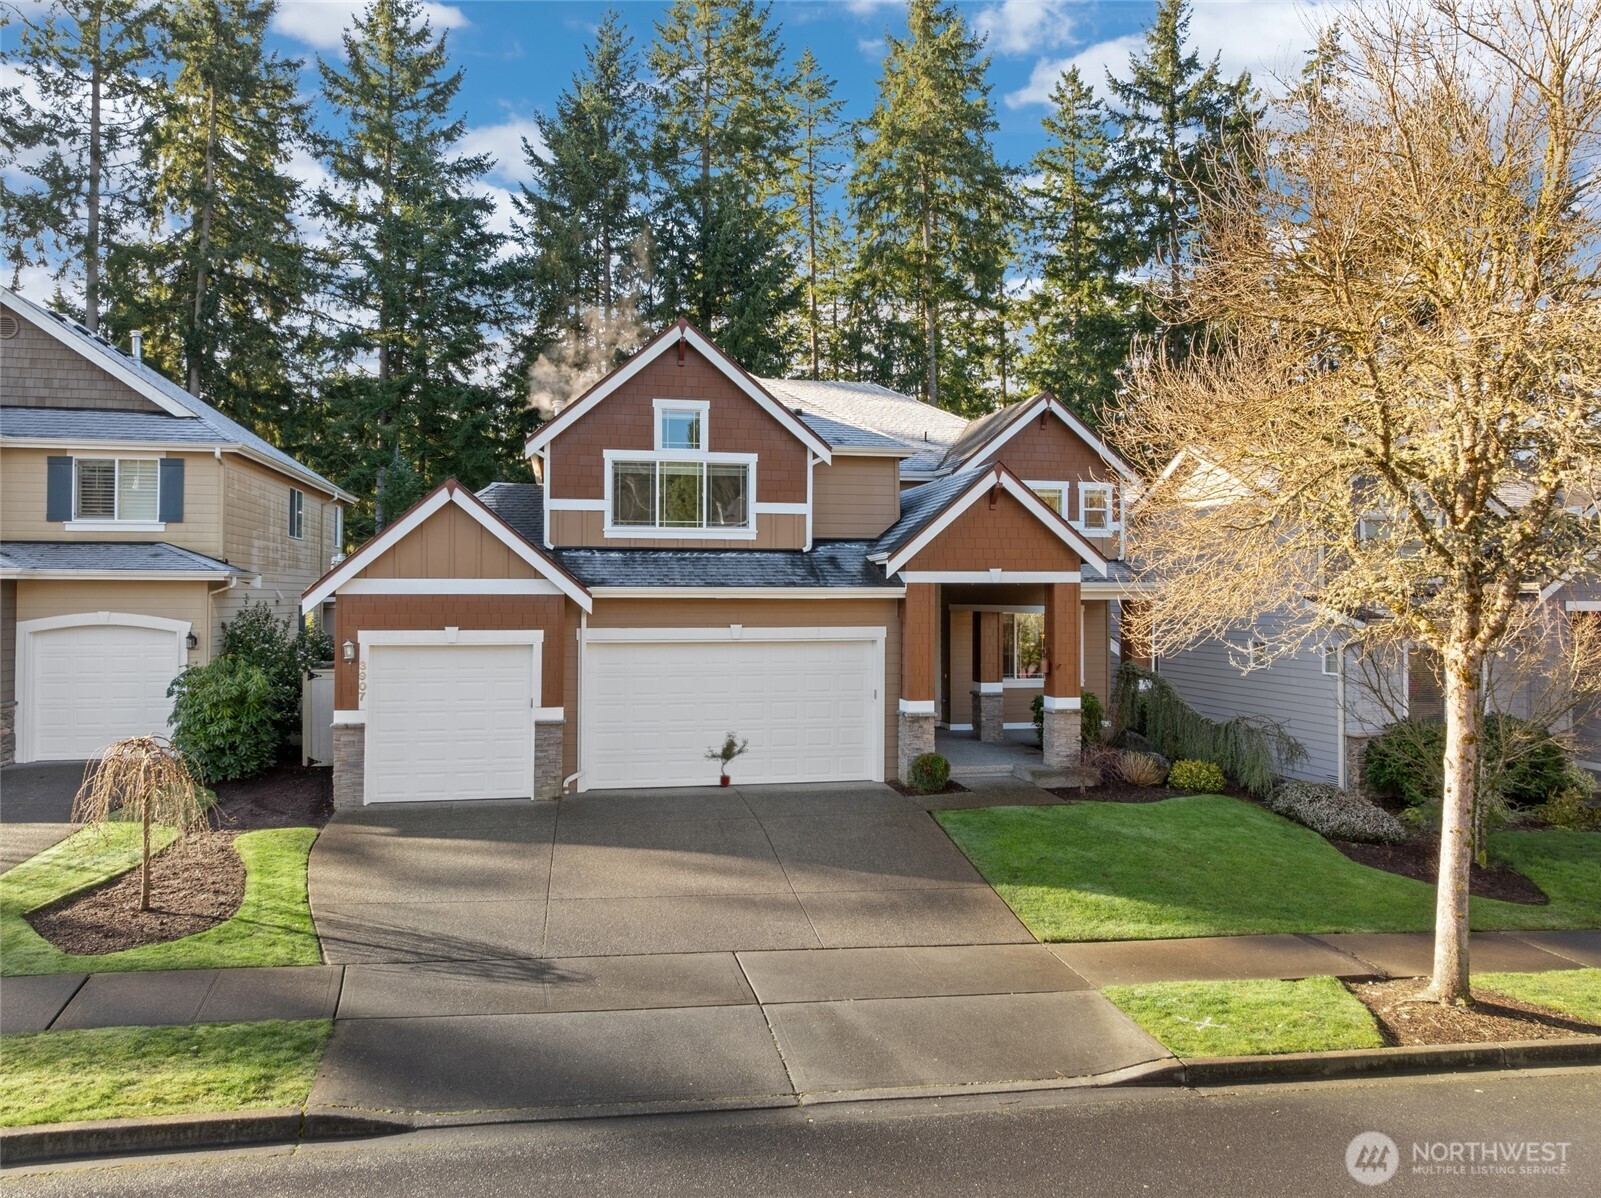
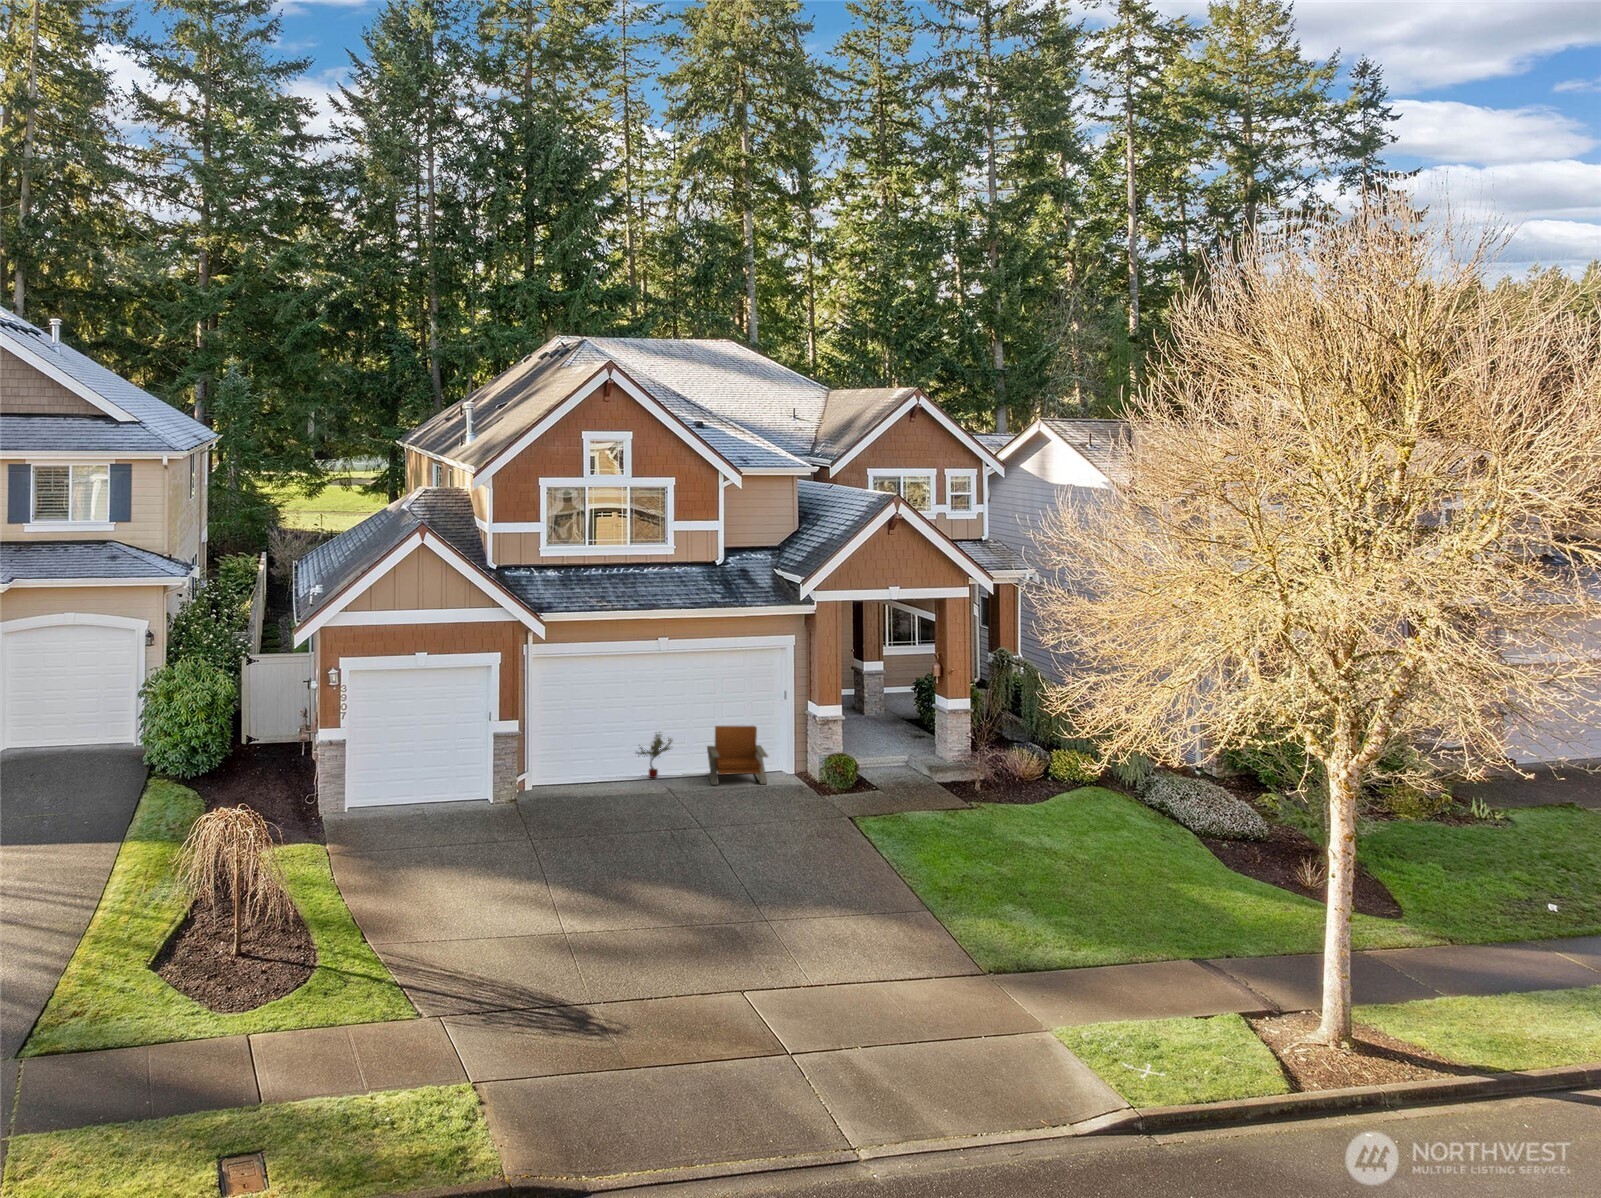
lounge chair: none [787,726,860,793] -> present [707,726,768,785]

